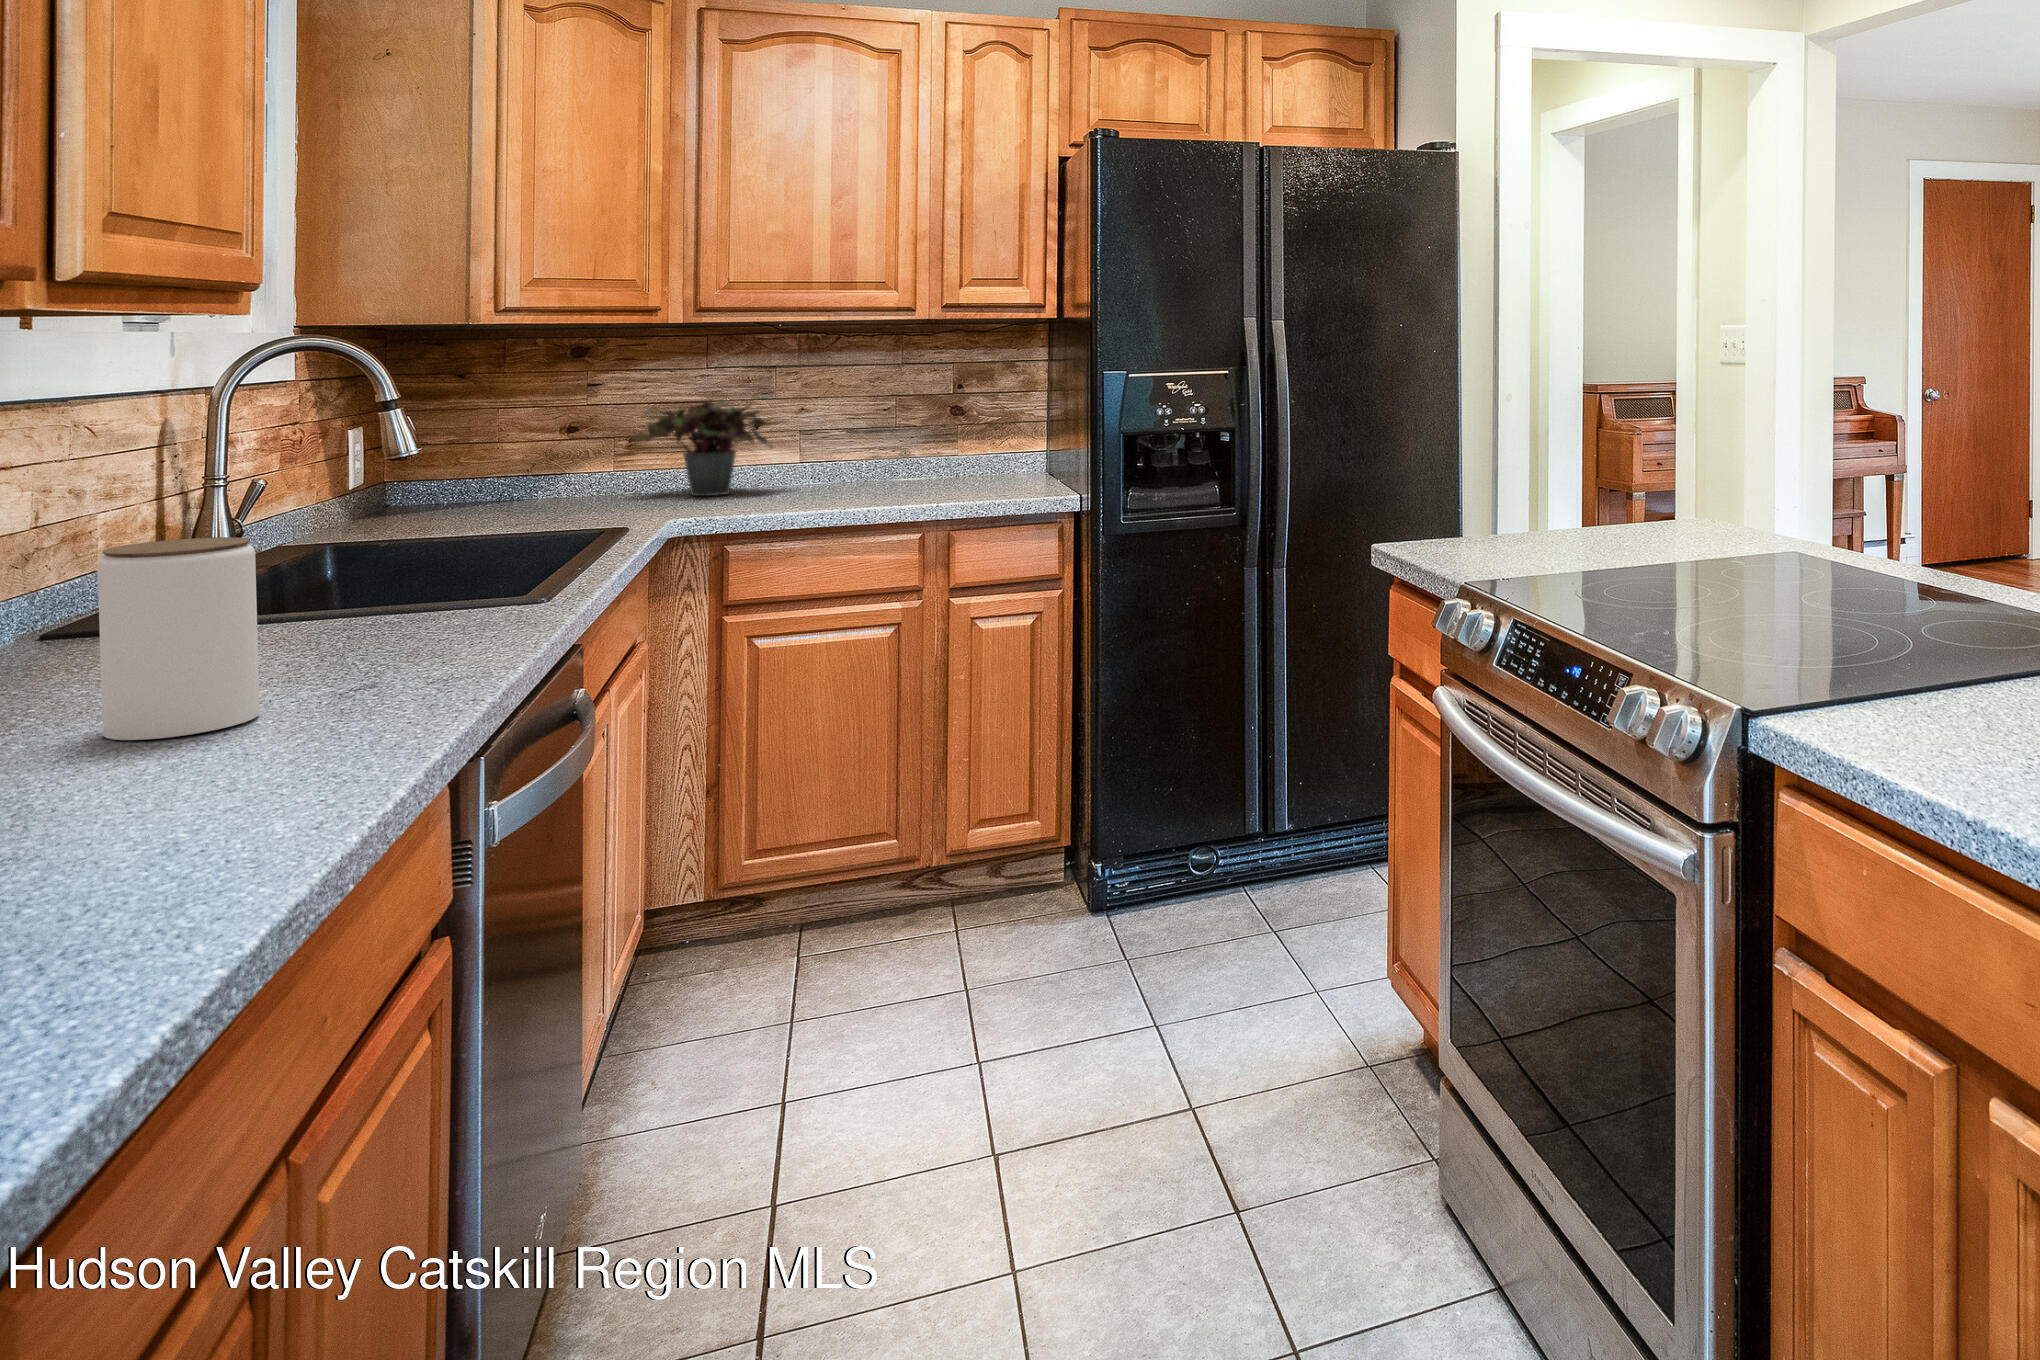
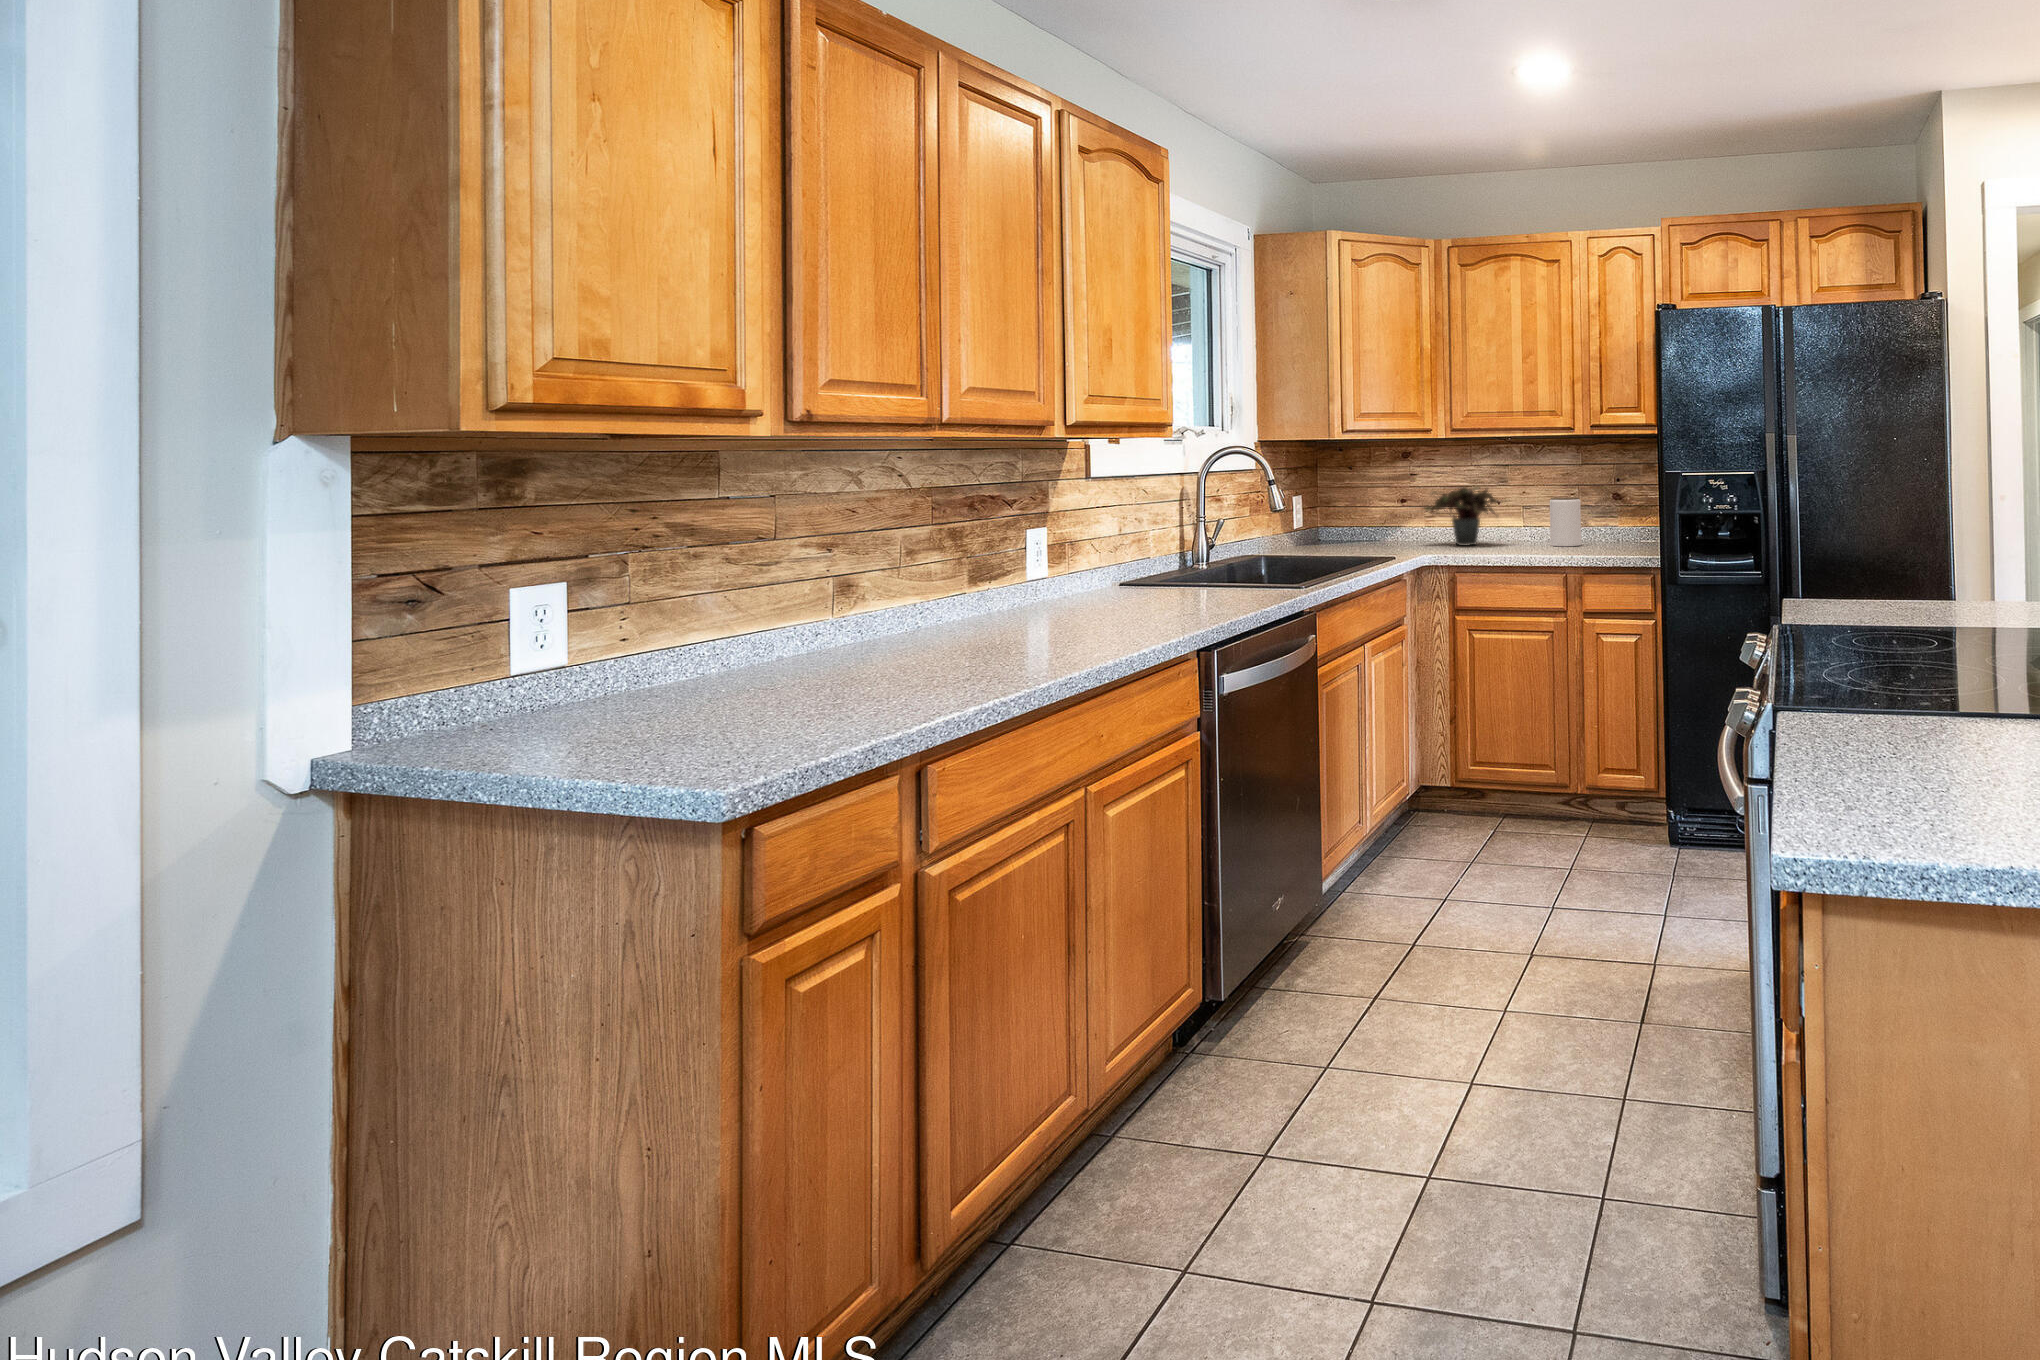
jar: present [98,537,260,740] -> present [1550,497,1581,546]

